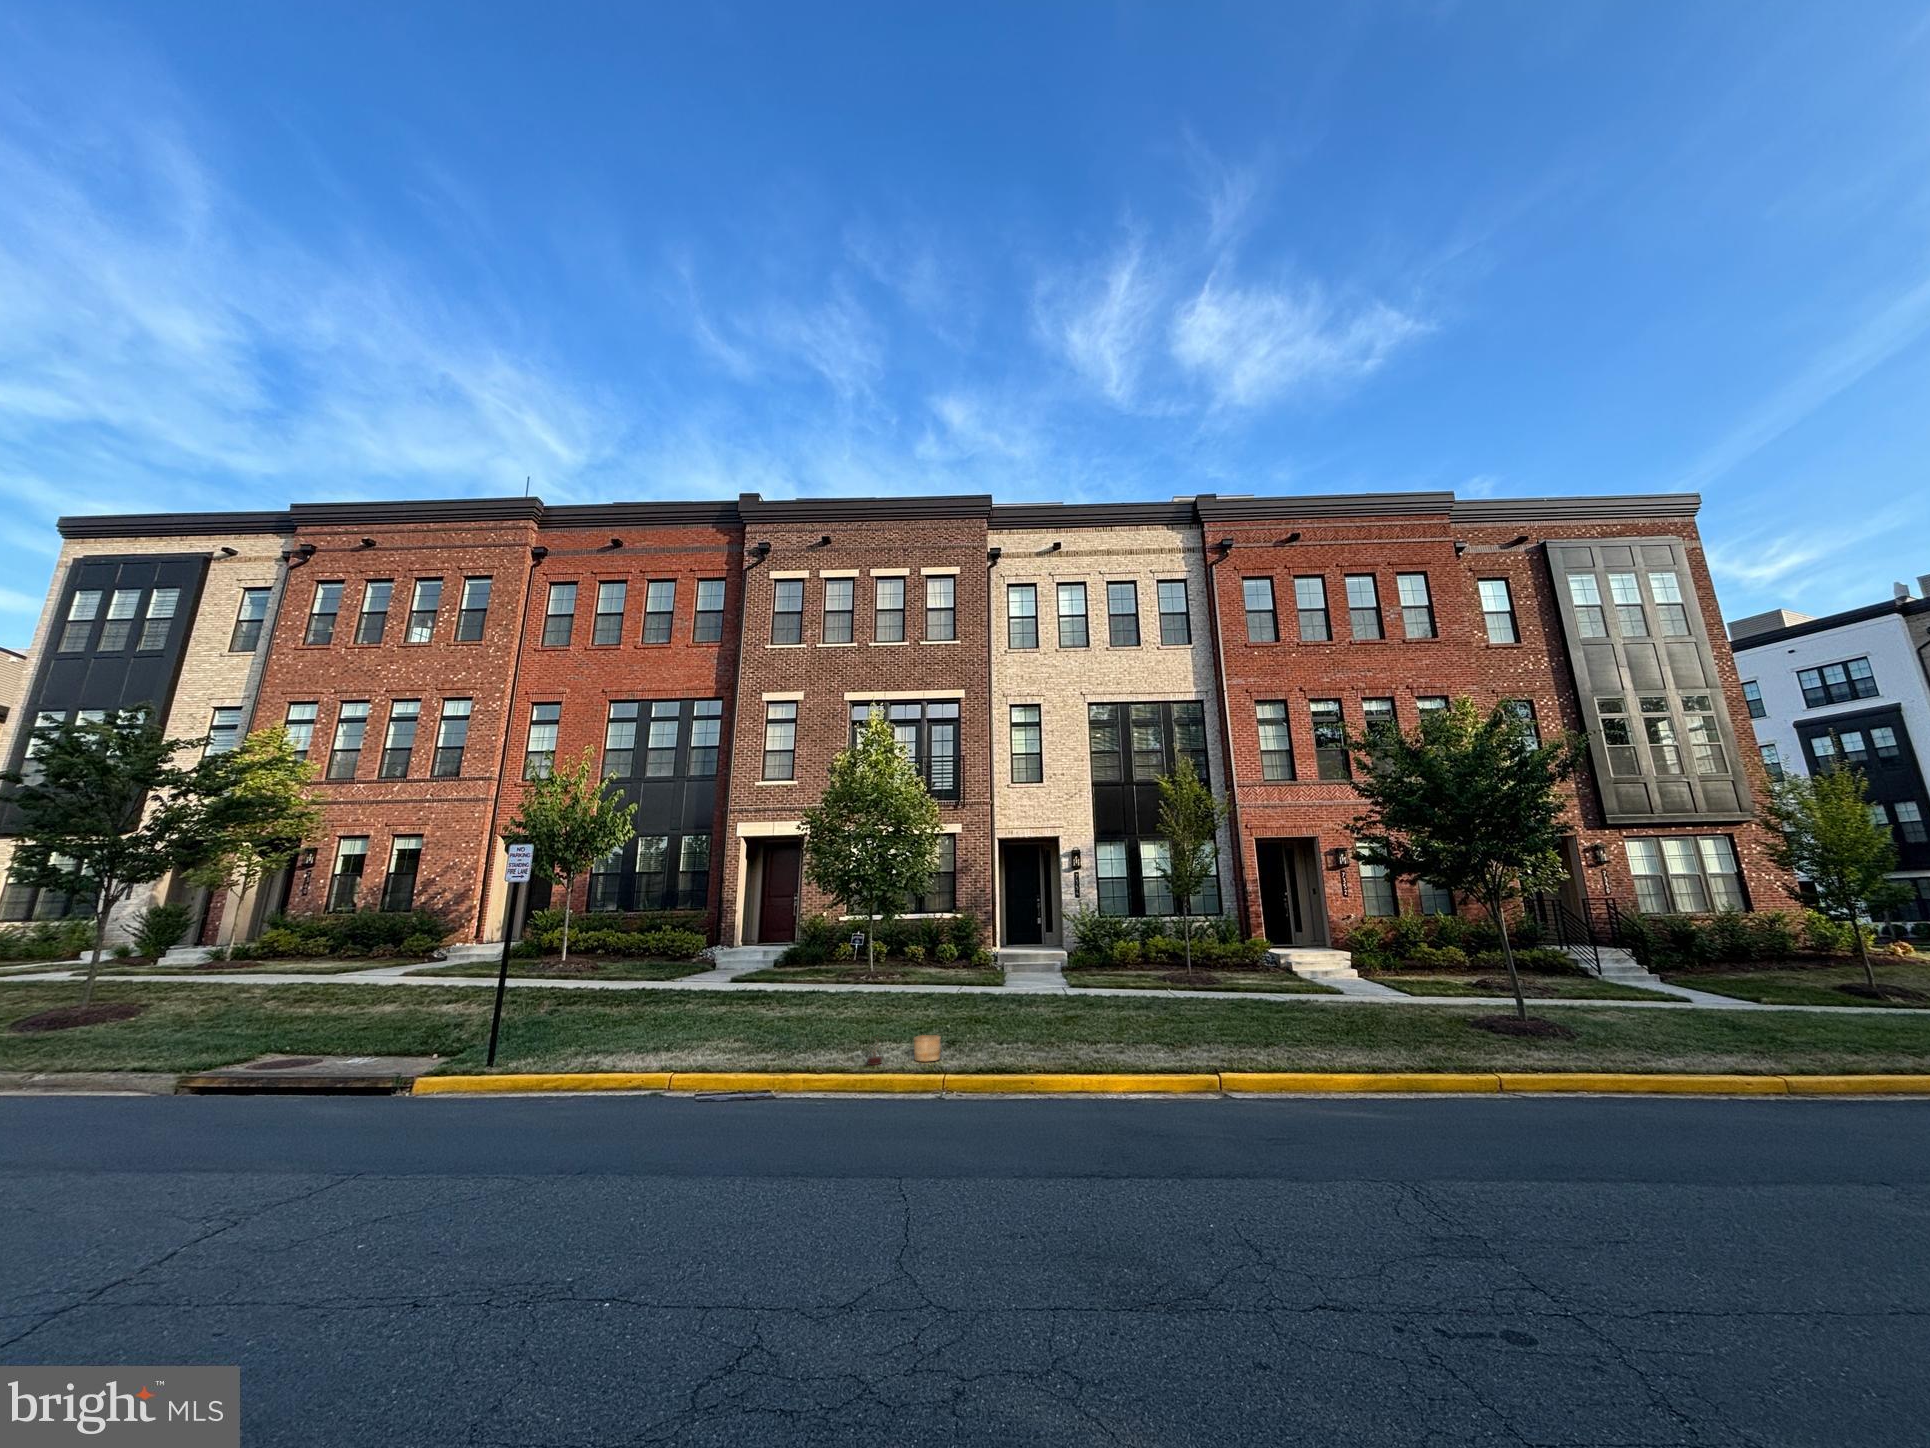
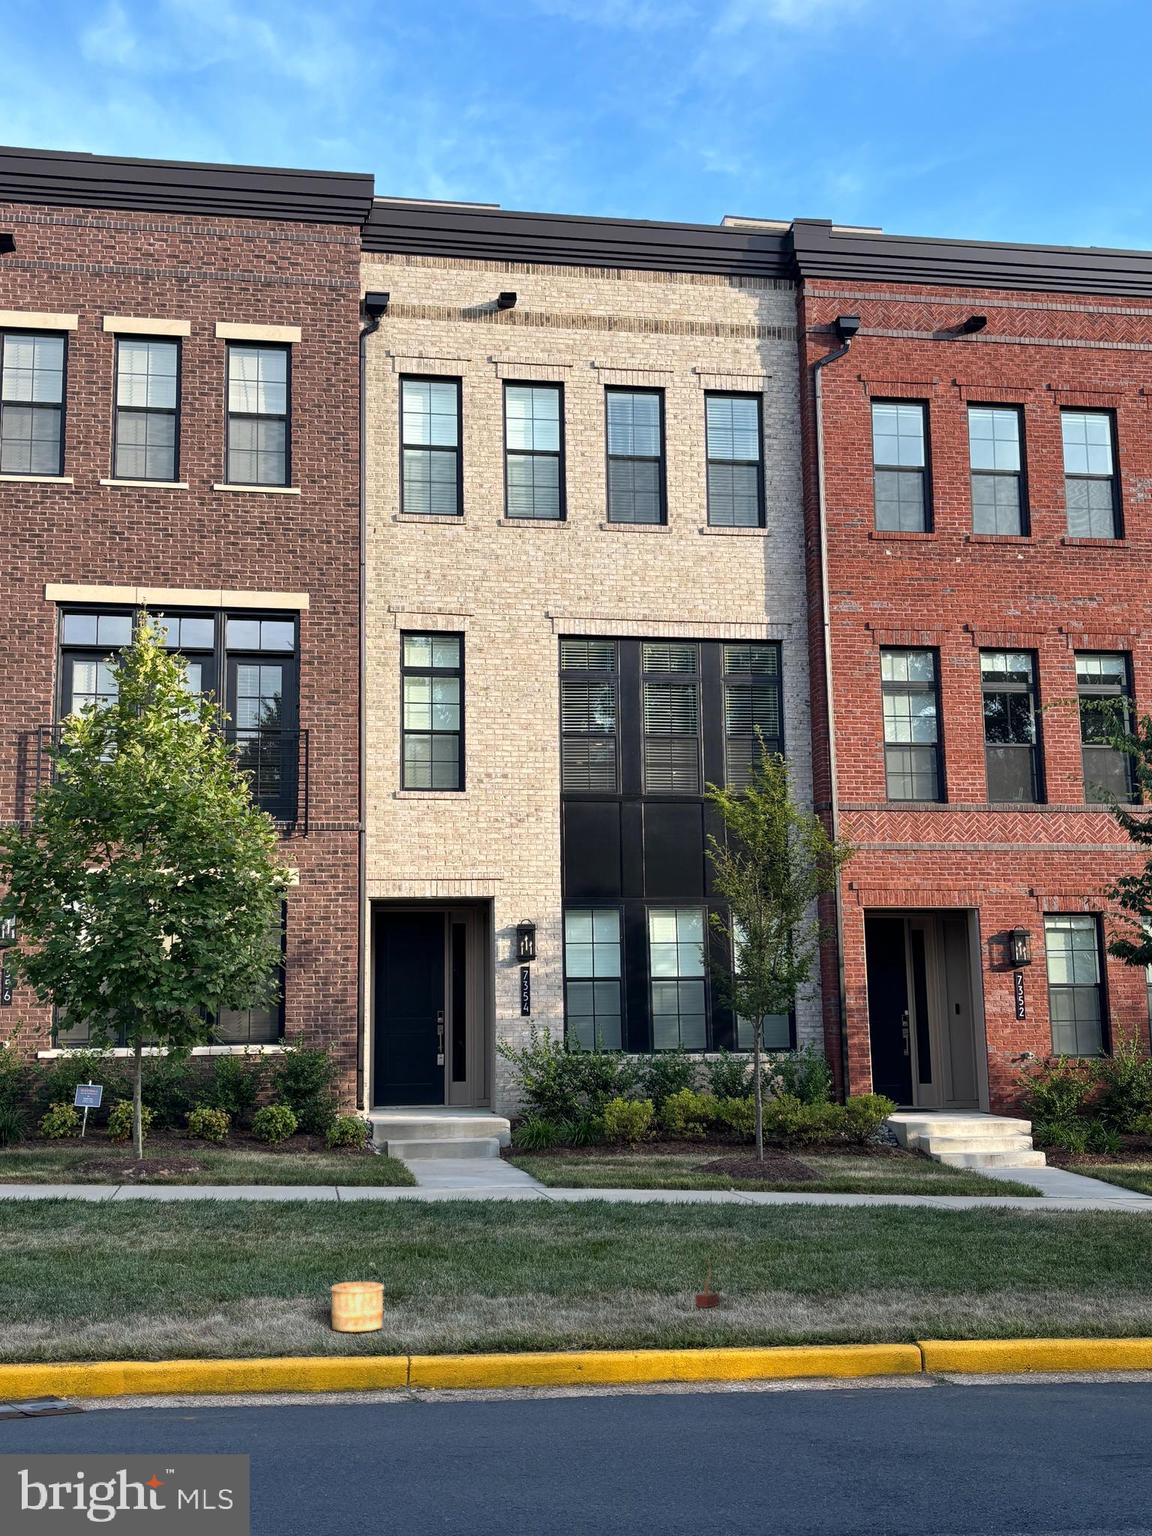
potted plant: present [867,1029,892,1065] -> present [695,1252,721,1307]

